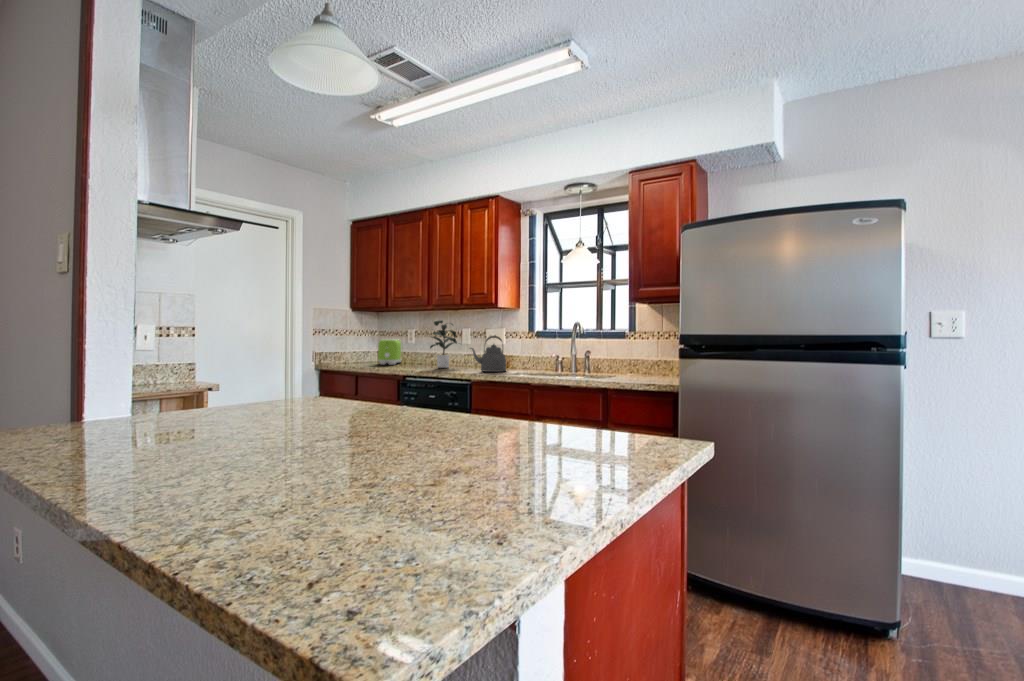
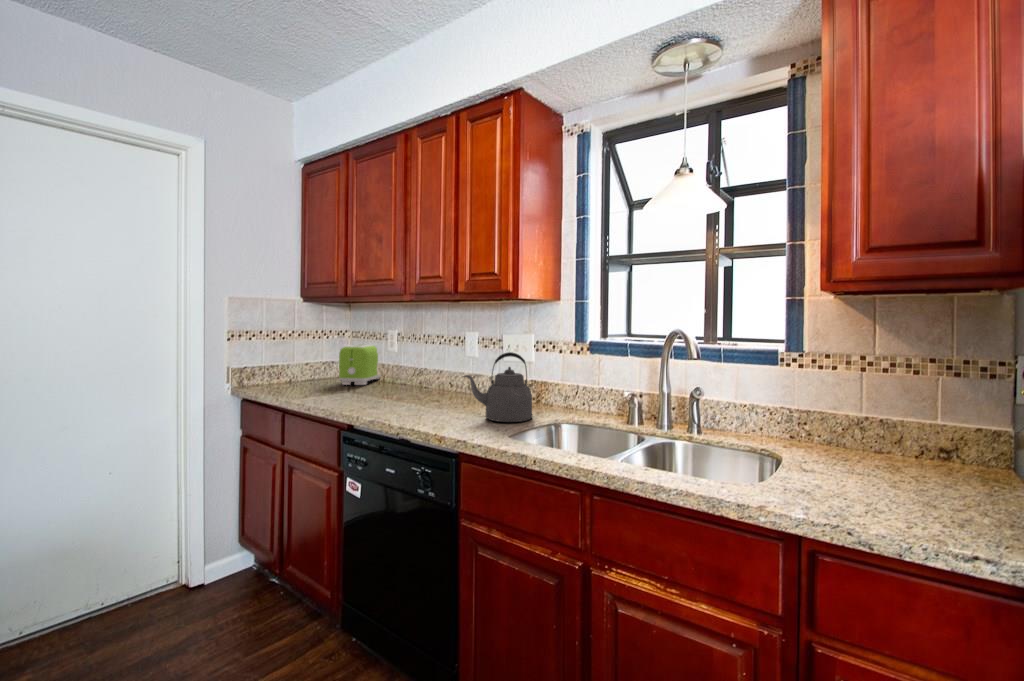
potted plant: present [430,320,457,368] -> none [399,320,471,400]

